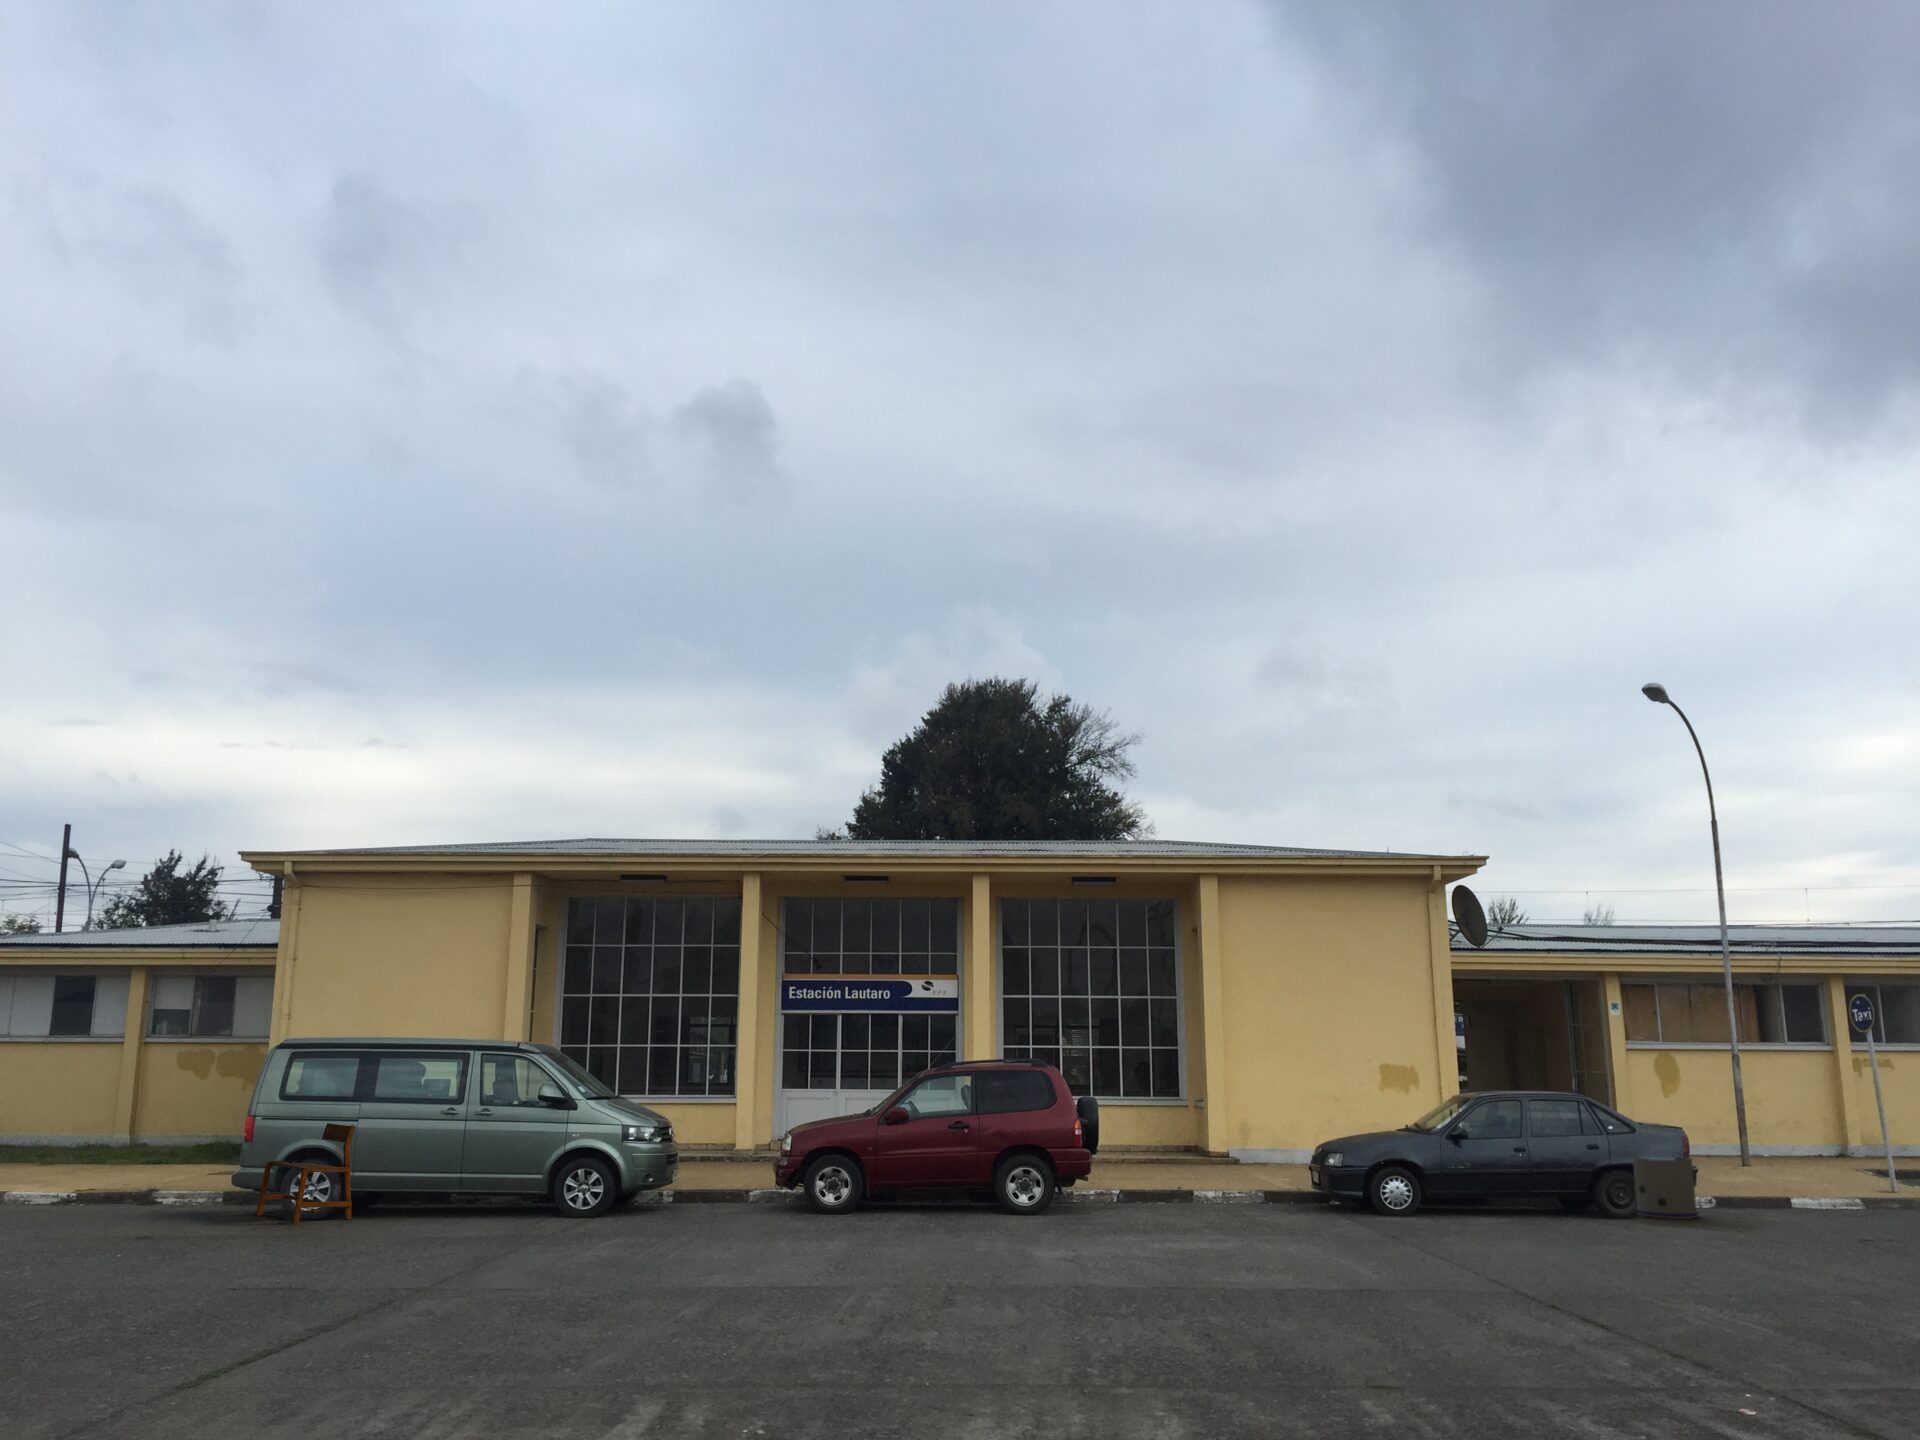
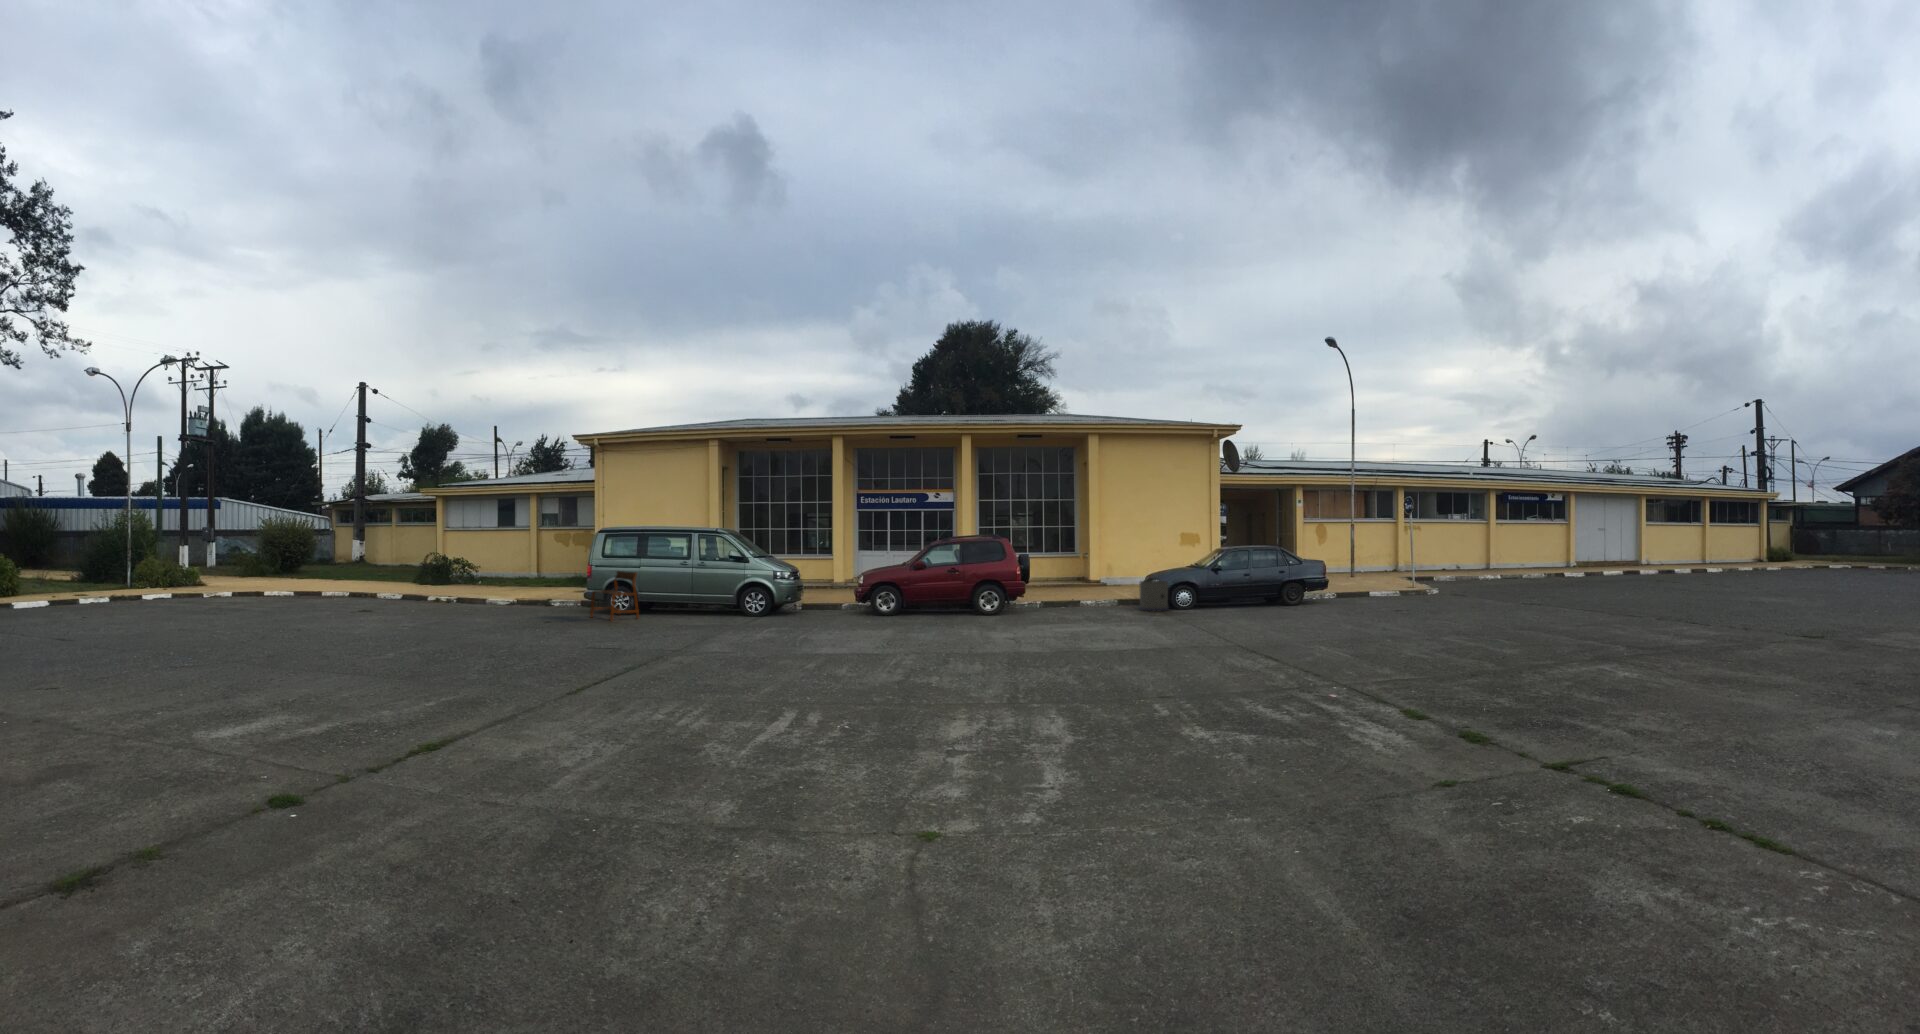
trash can: present [1633,1157,1698,1219] -> present [1140,581,1168,611]

